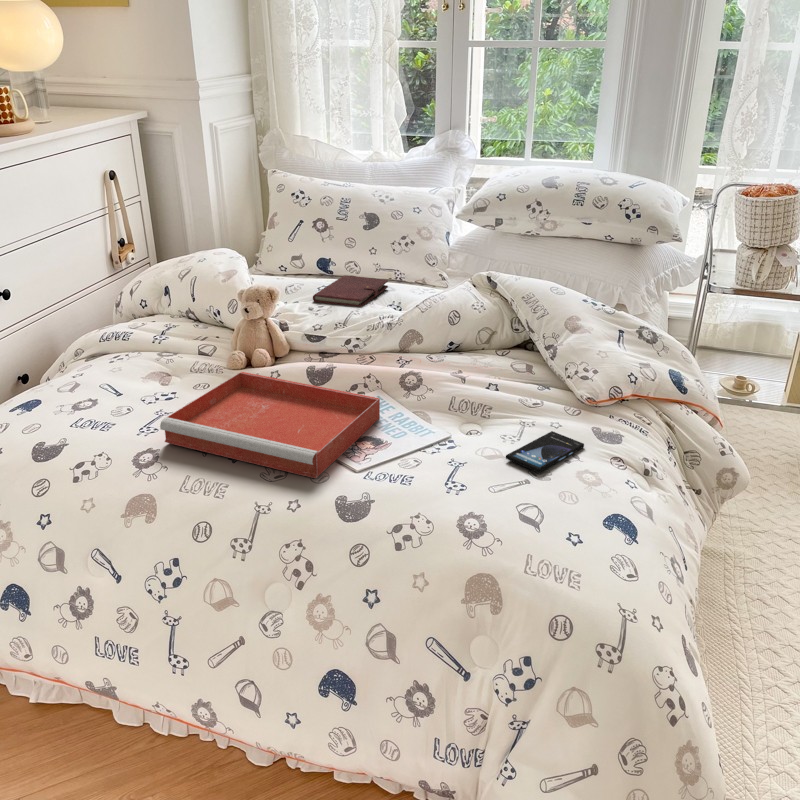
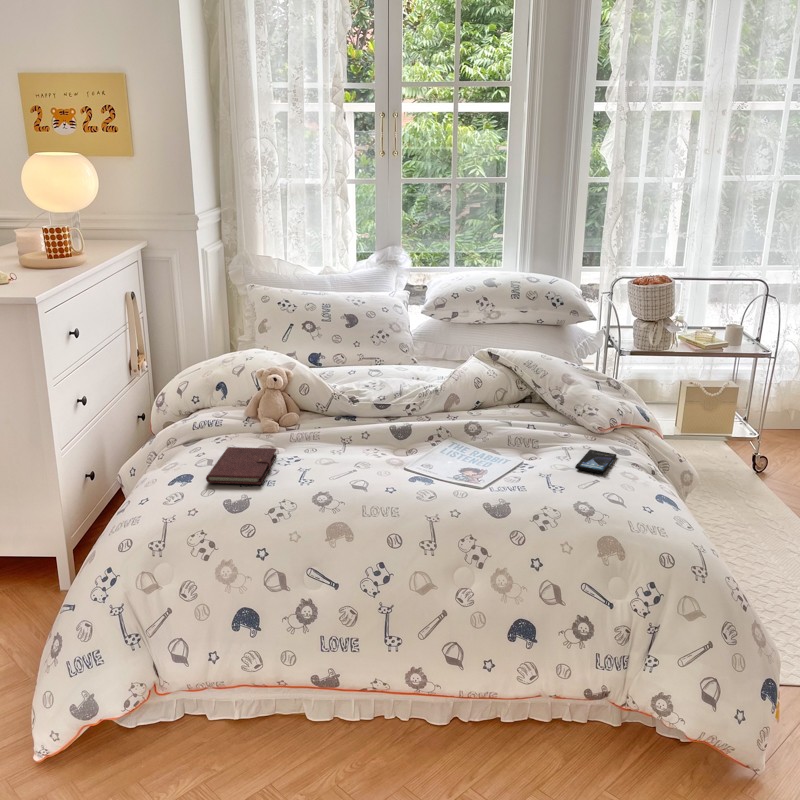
notebook: present [313,275,388,307] -> present [206,447,277,485]
tray: present [160,372,380,478] -> none [330,433,467,495]

